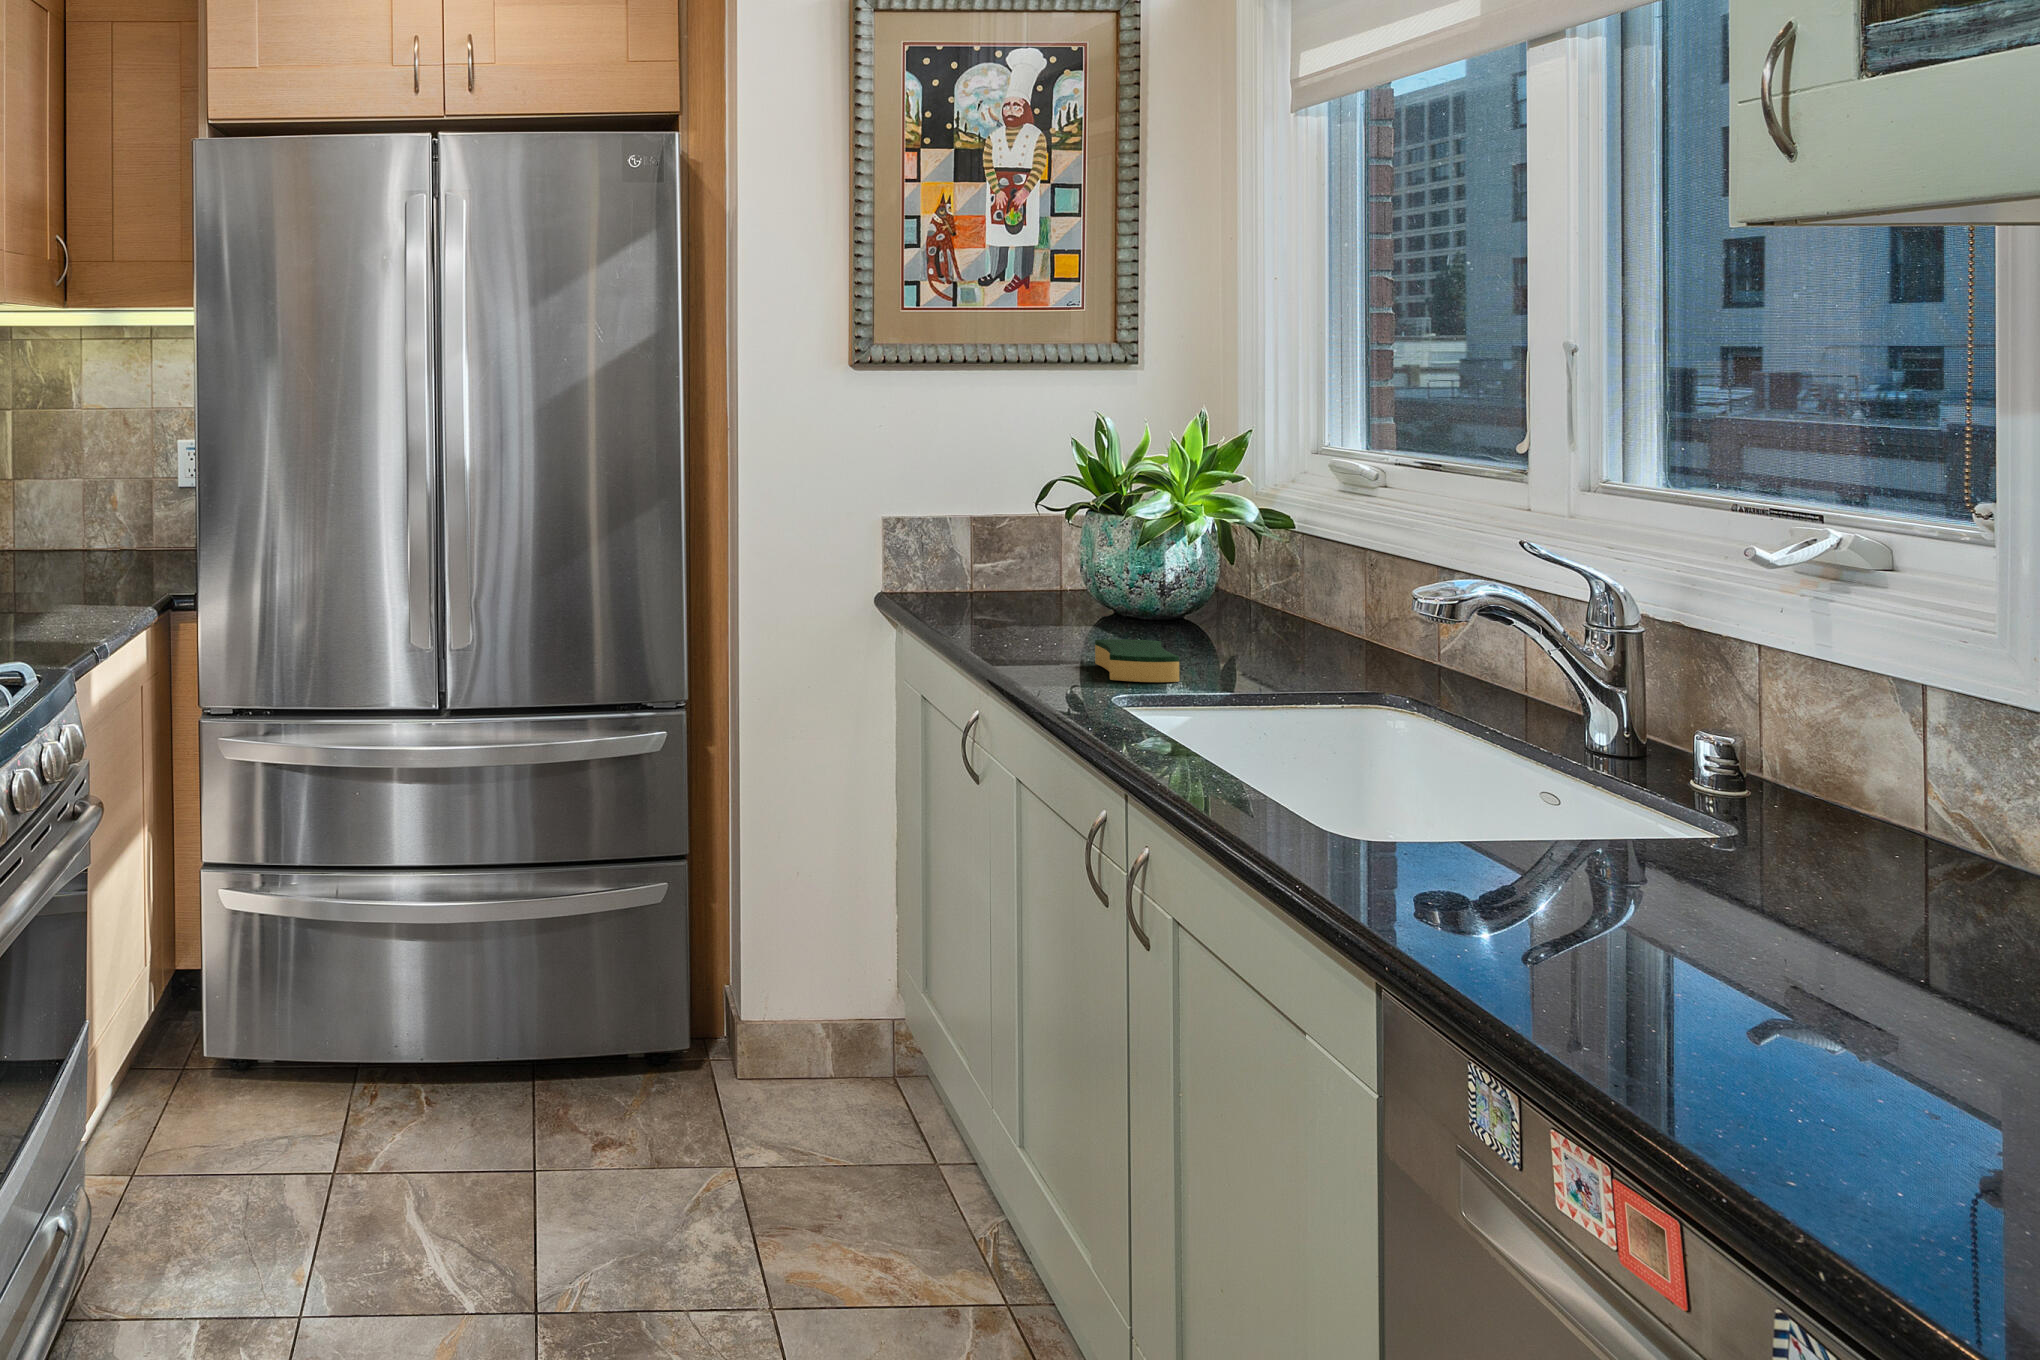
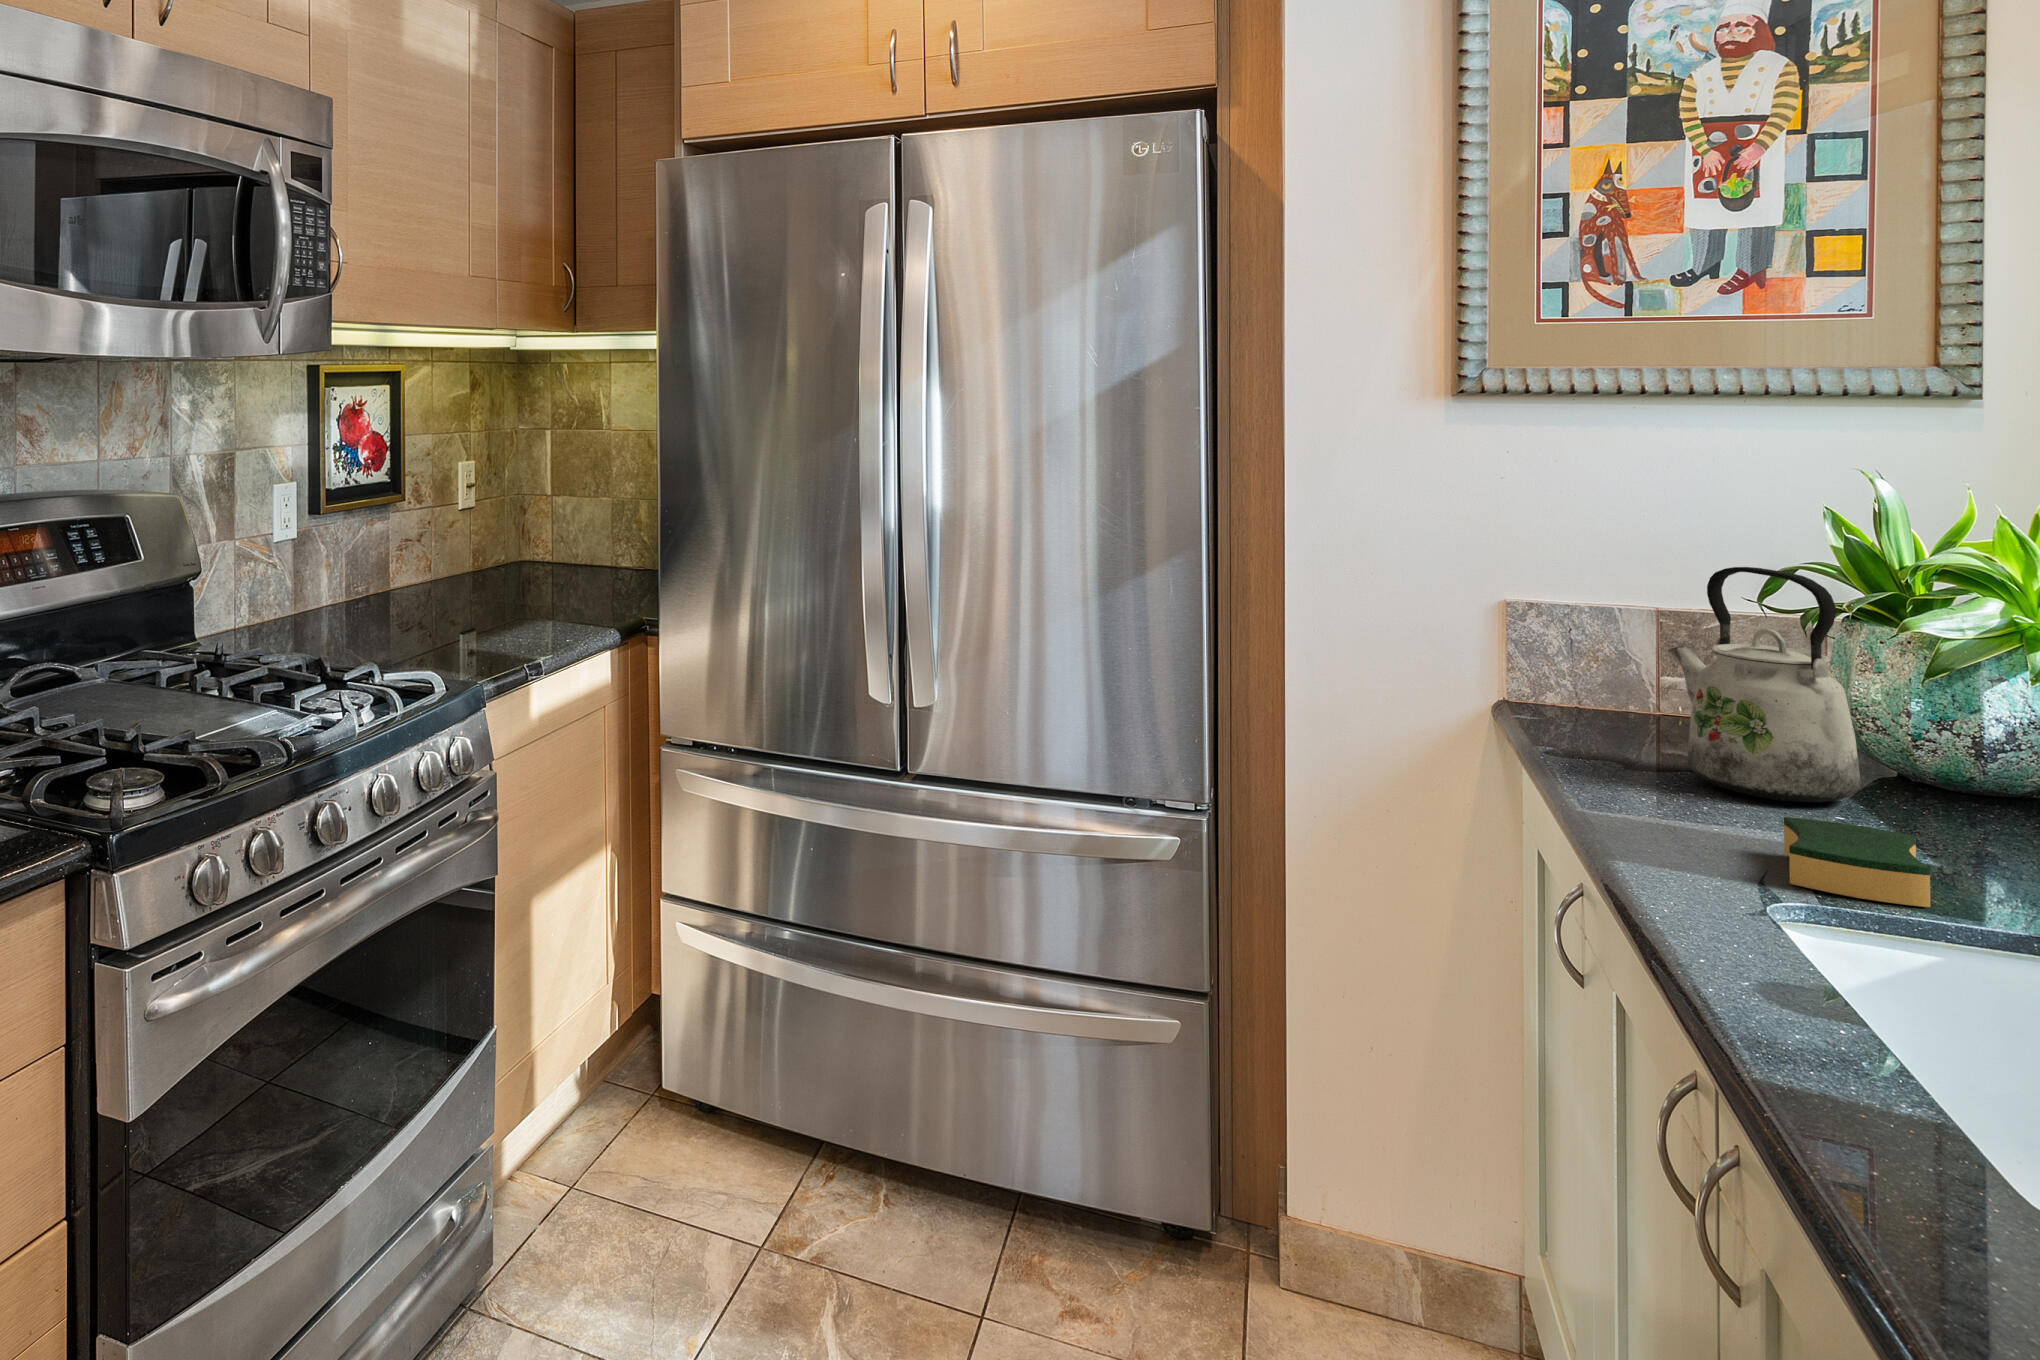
kettle: none [998,480,1110,635] -> present [1669,567,1861,802]

